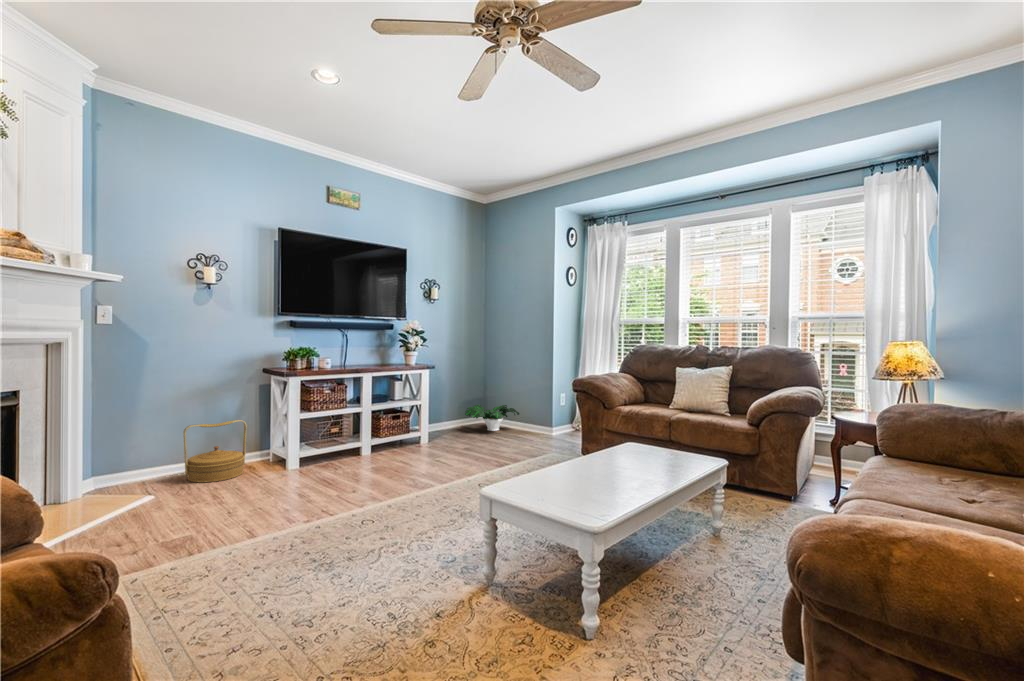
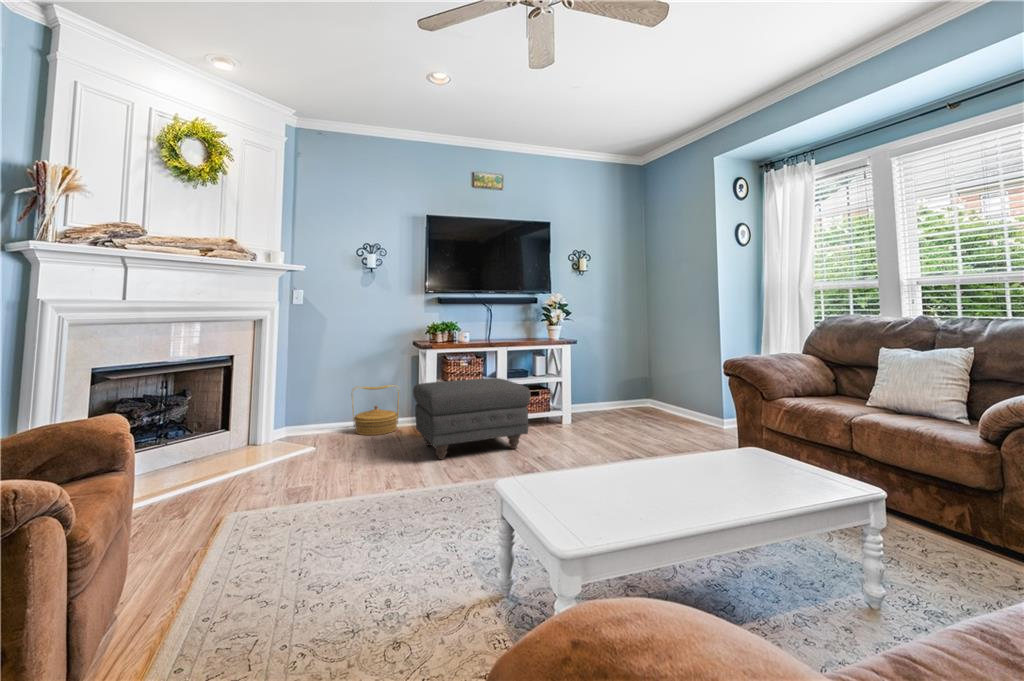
potted plant: present [465,404,519,431] -> none [613,384,675,414]
ottoman: none [282,405,416,495] -> present [413,378,531,460]

